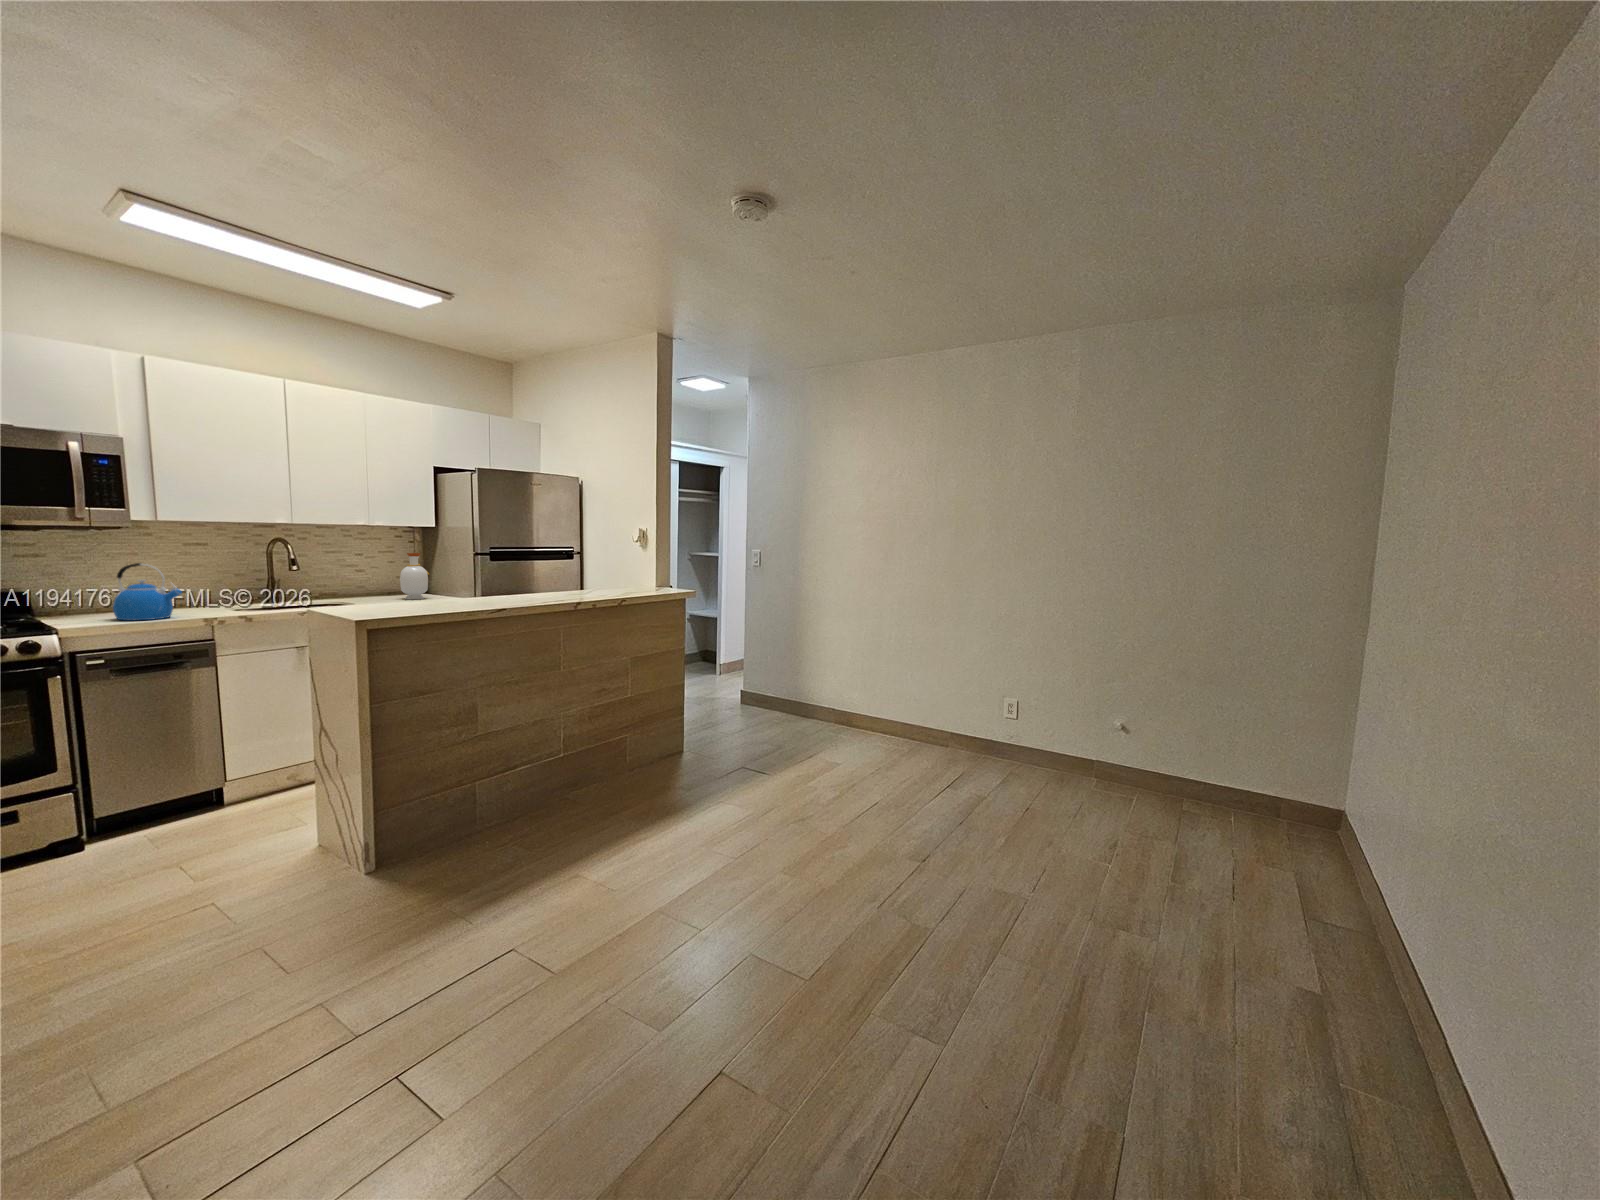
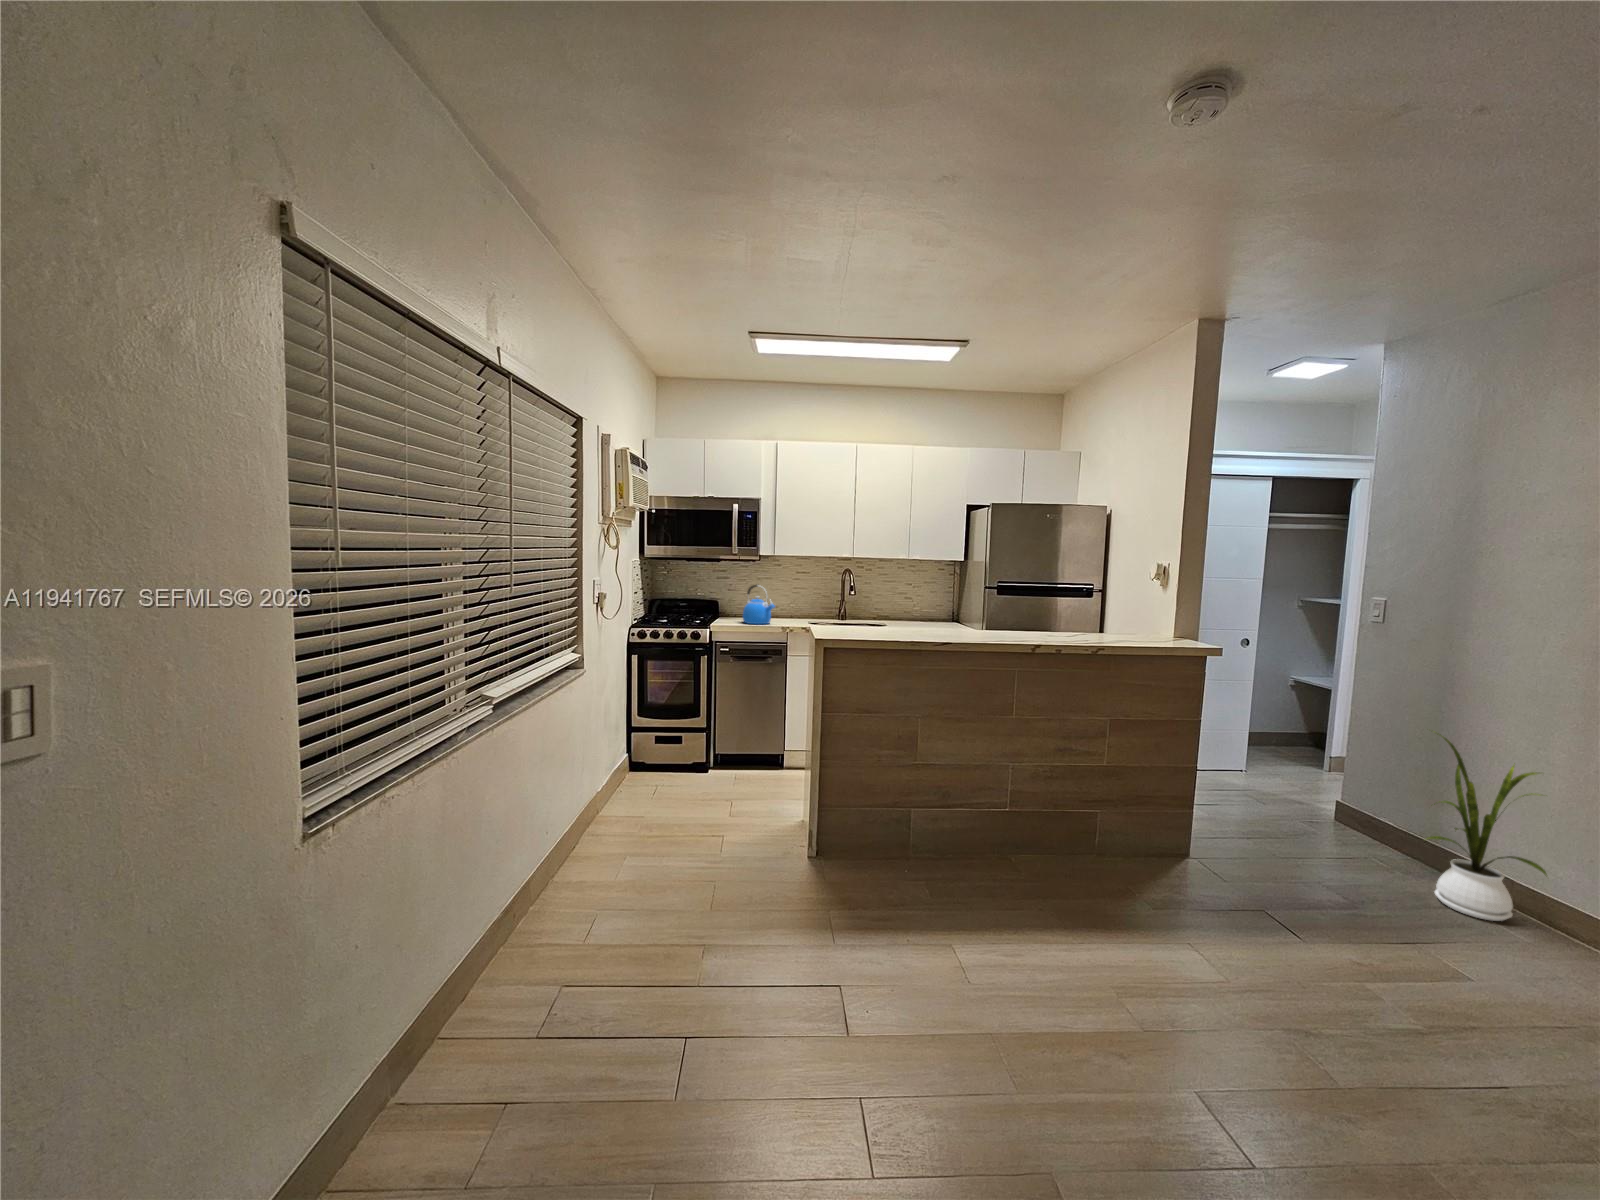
bottle: present [400,553,430,600] -> none [922,584,947,626]
house plant: none [793,628,851,732] -> present [1427,736,1547,921]

